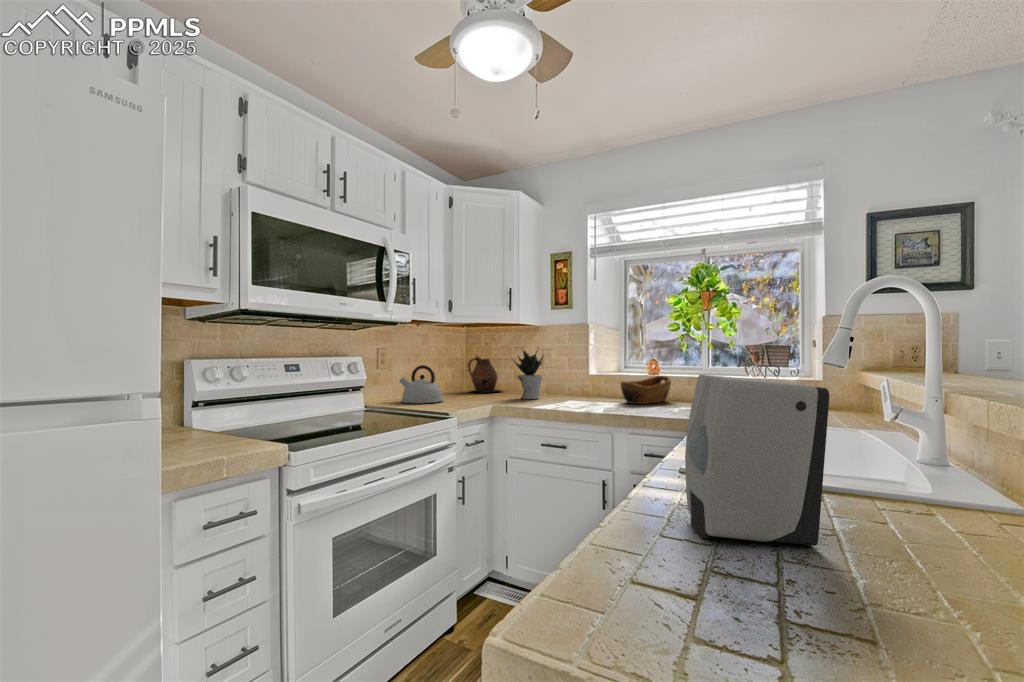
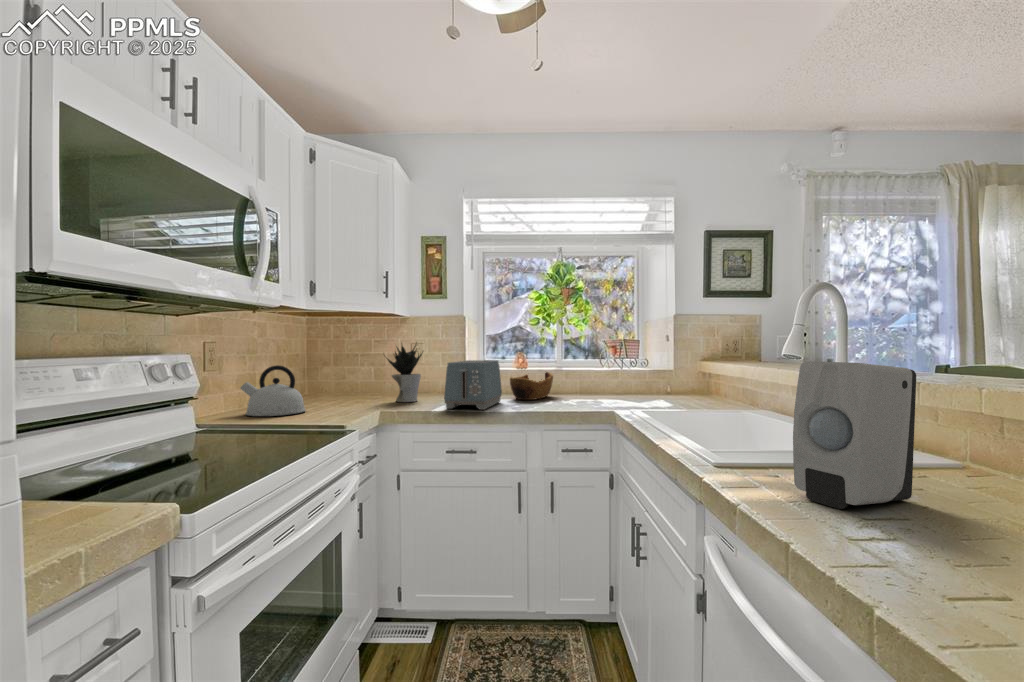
ceramic pitcher: present [468,354,502,393] -> none [313,351,360,399]
toaster: none [544,364,608,410] -> present [444,360,502,410]

